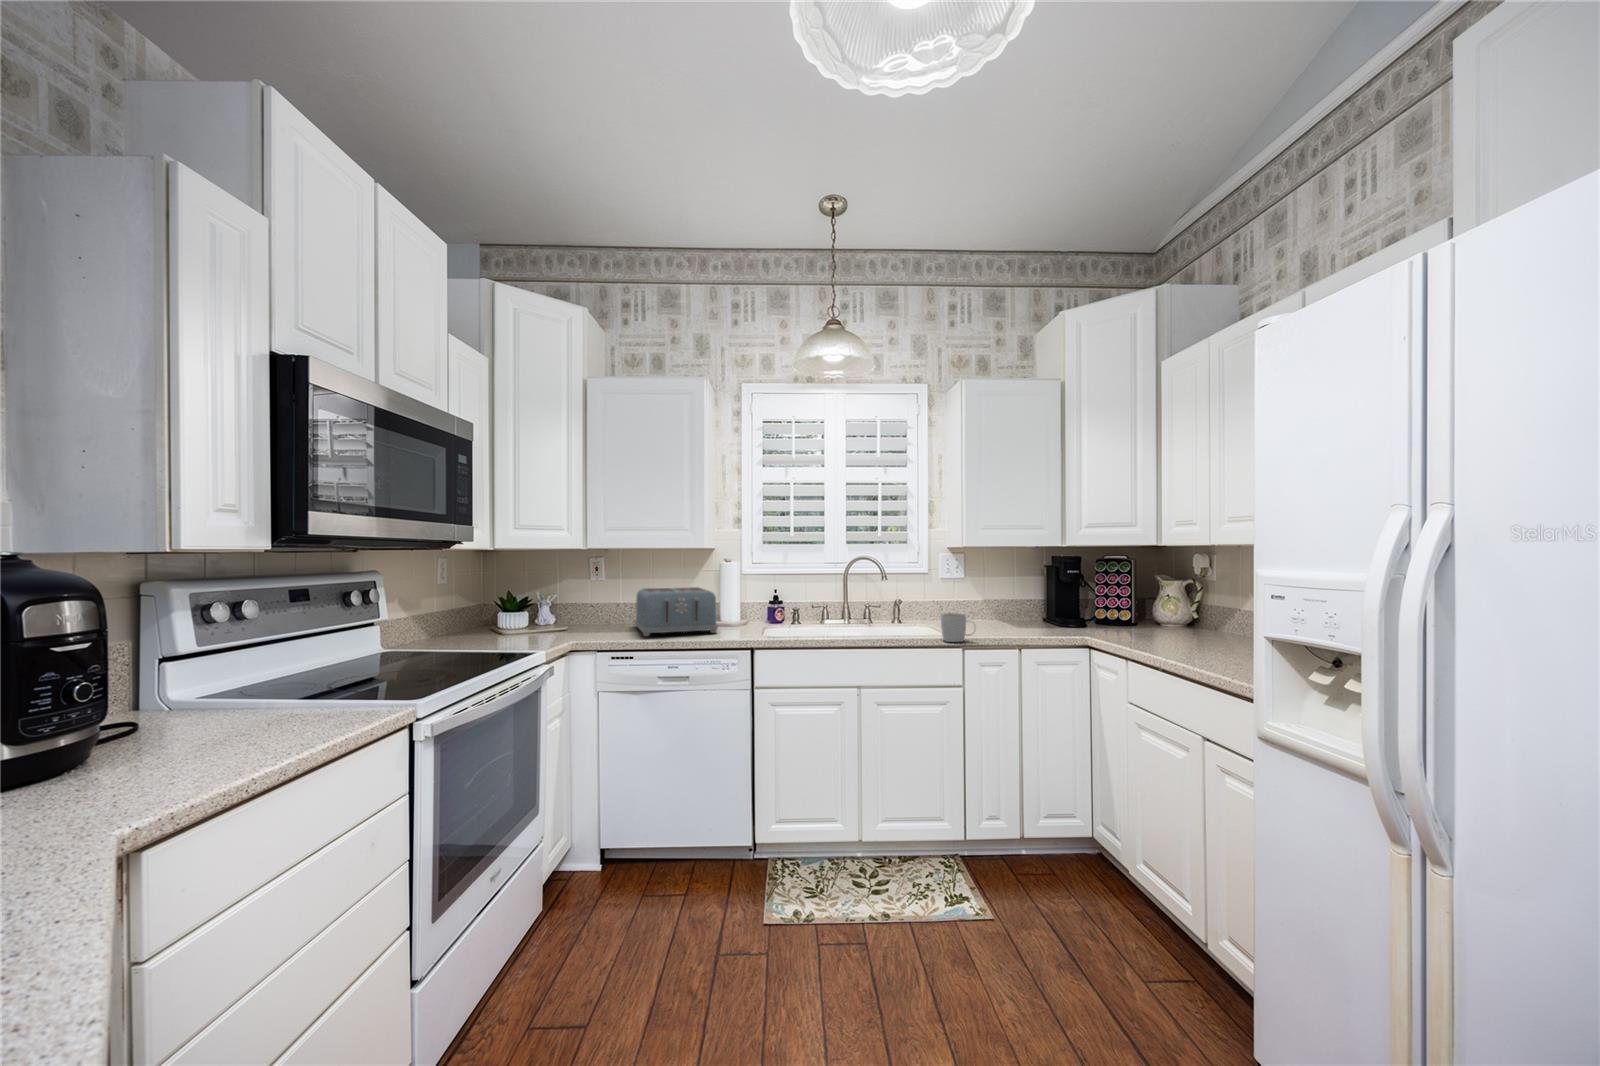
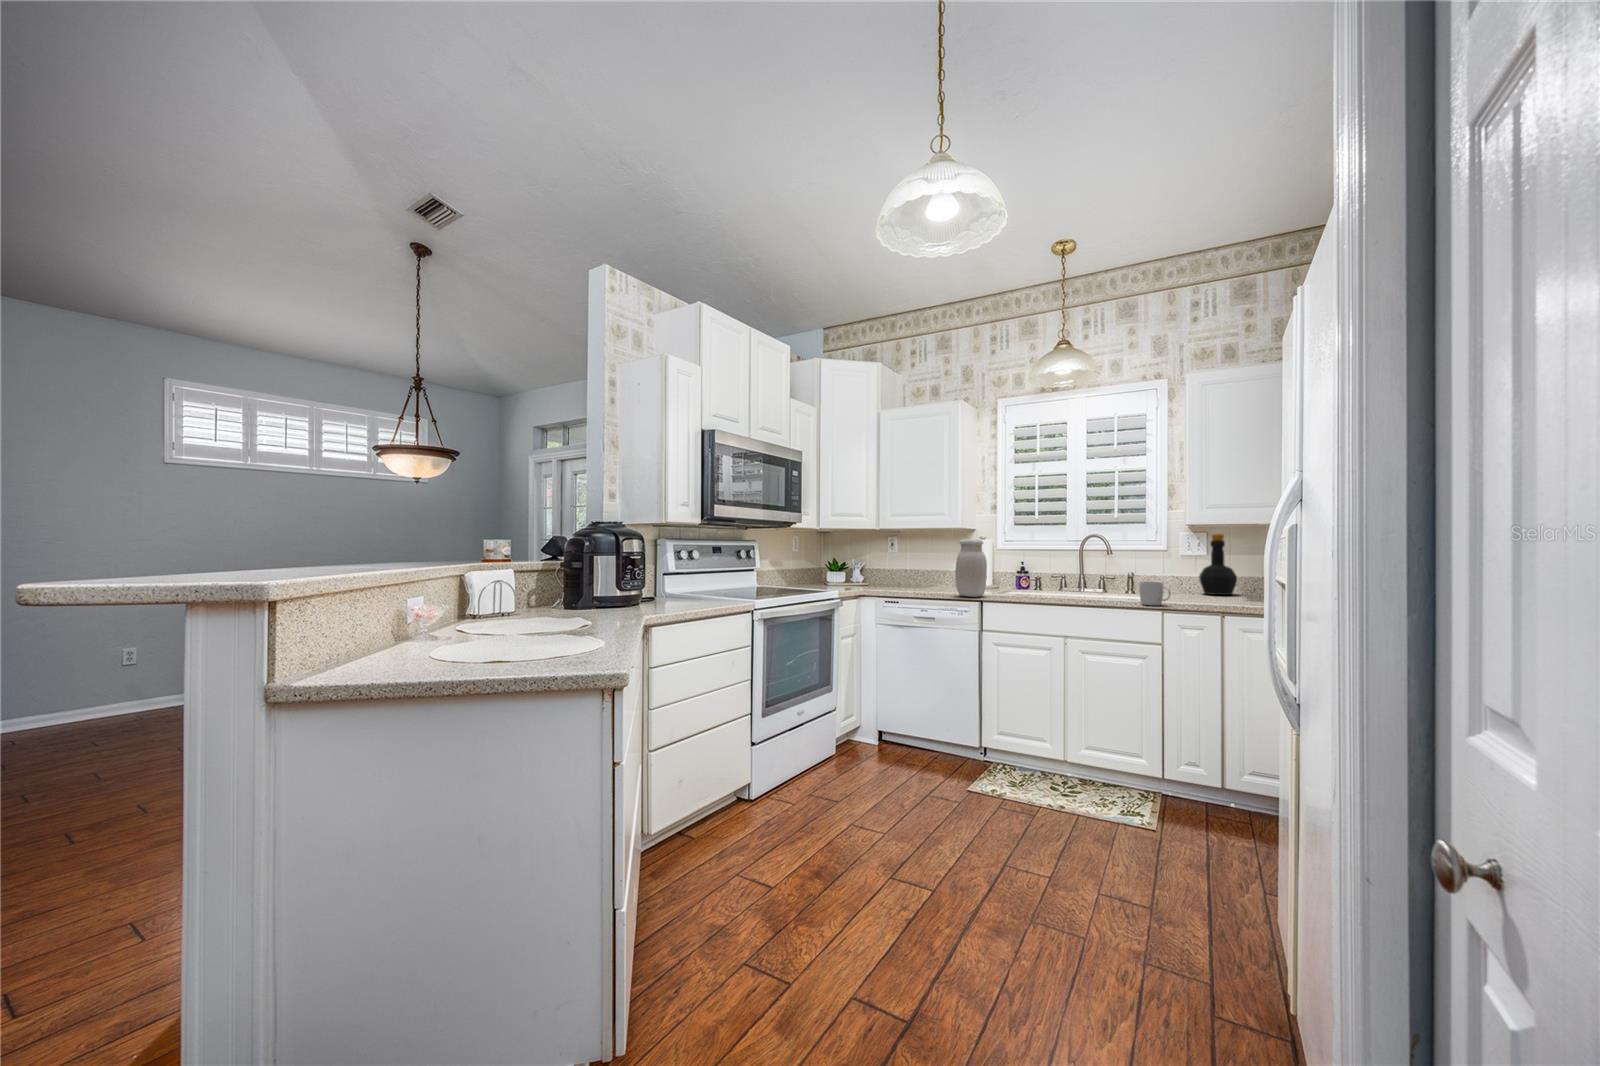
bottle: none [963,555,998,620] -> present [1199,534,1237,595]
jar: none [719,564,760,643] -> present [955,539,987,597]
toaster: present [635,587,718,636] -> none [907,559,963,591]

